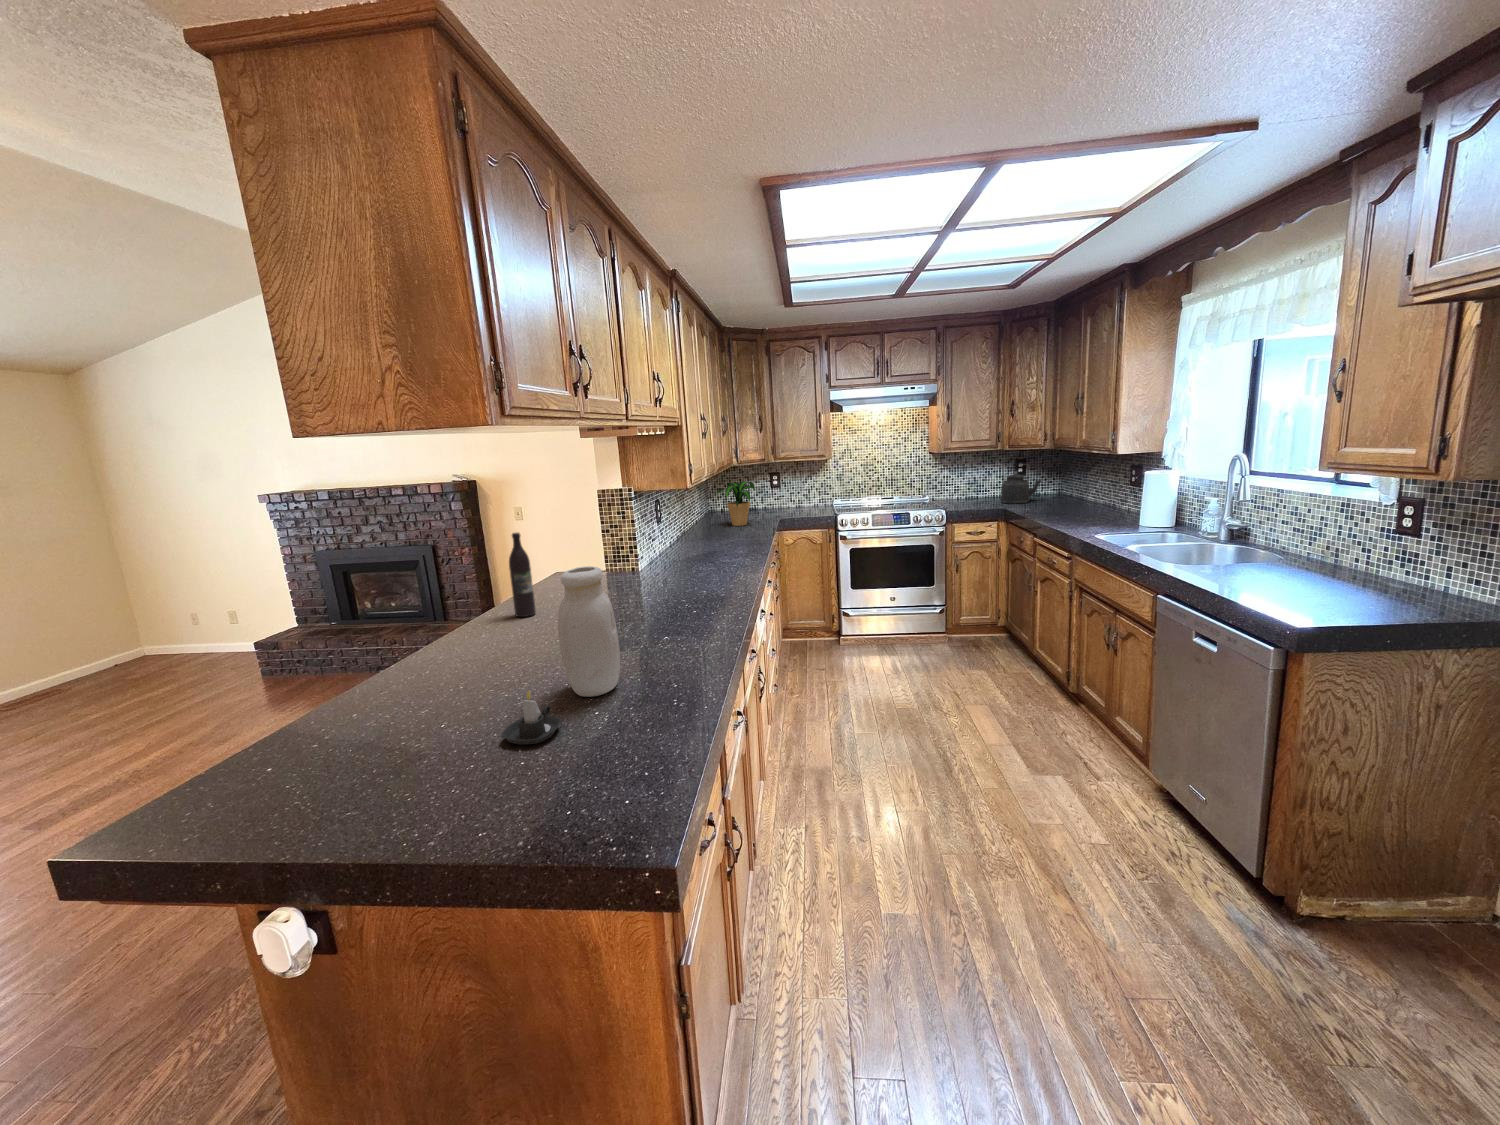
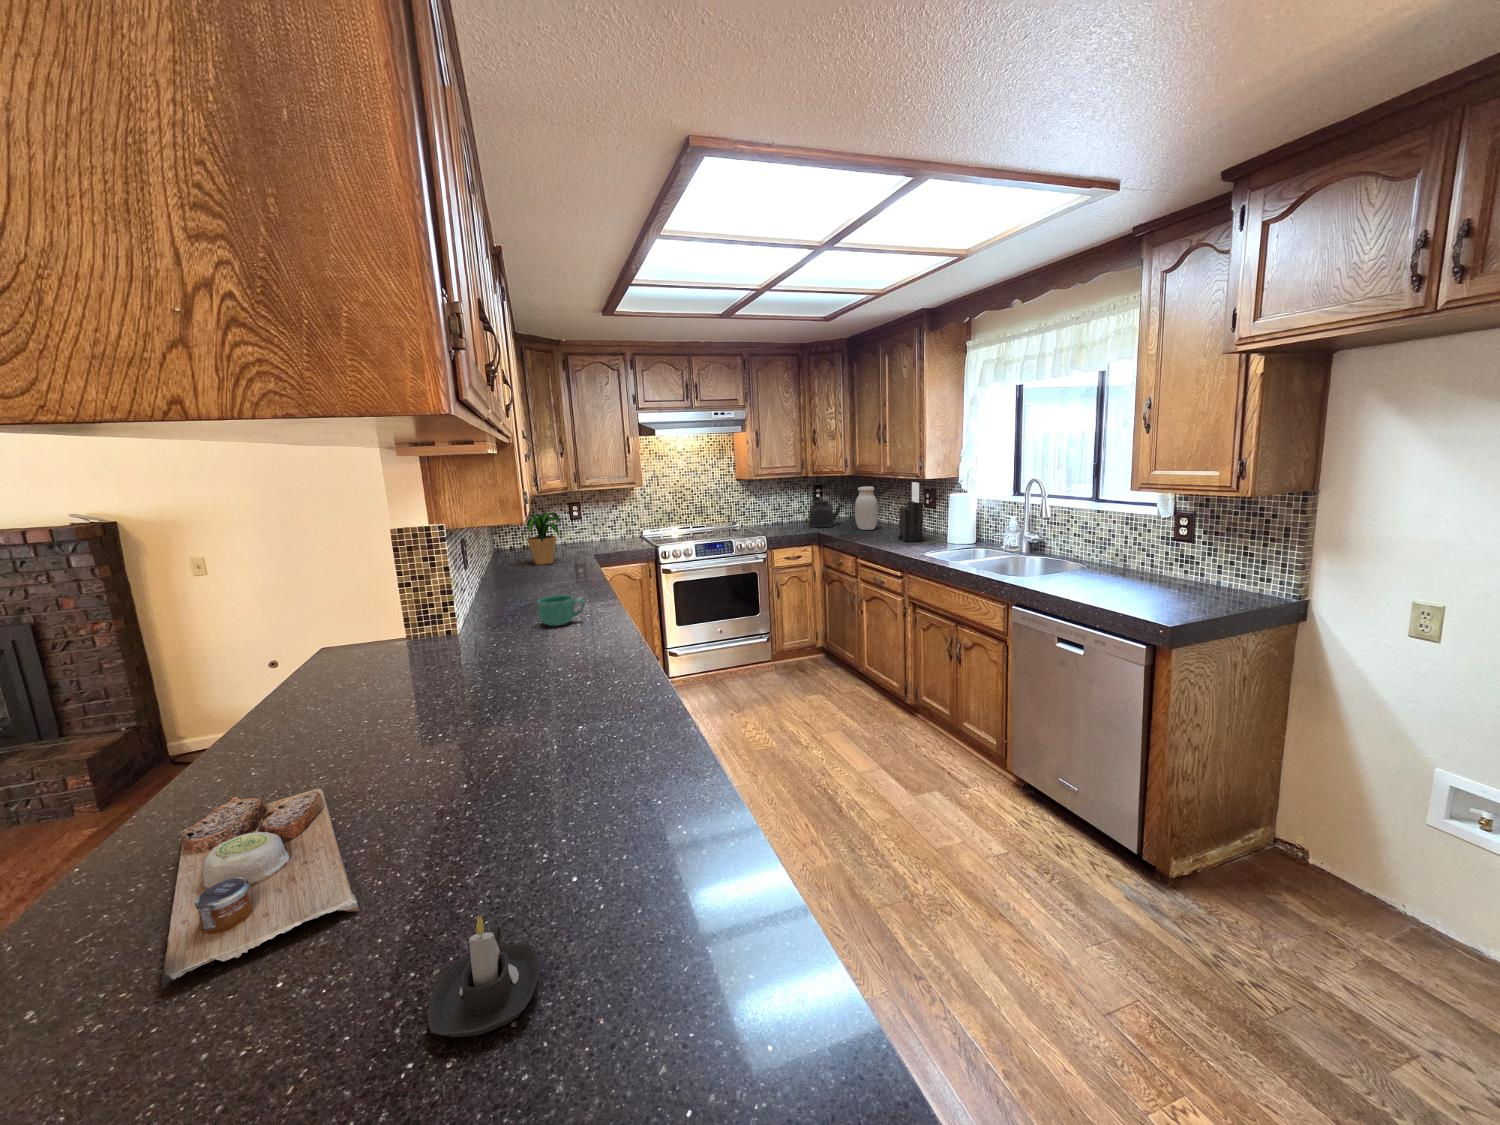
knife block: none [1085,457,1115,522] -> present [898,482,923,542]
wine bottle: present [509,533,536,617] -> none [270,600,323,736]
mug: none [696,548,732,571] -> present [538,595,585,626]
jar: present [558,566,620,697] -> present [855,486,878,530]
cutting board: none [420,637,516,702] -> present [162,789,359,988]

